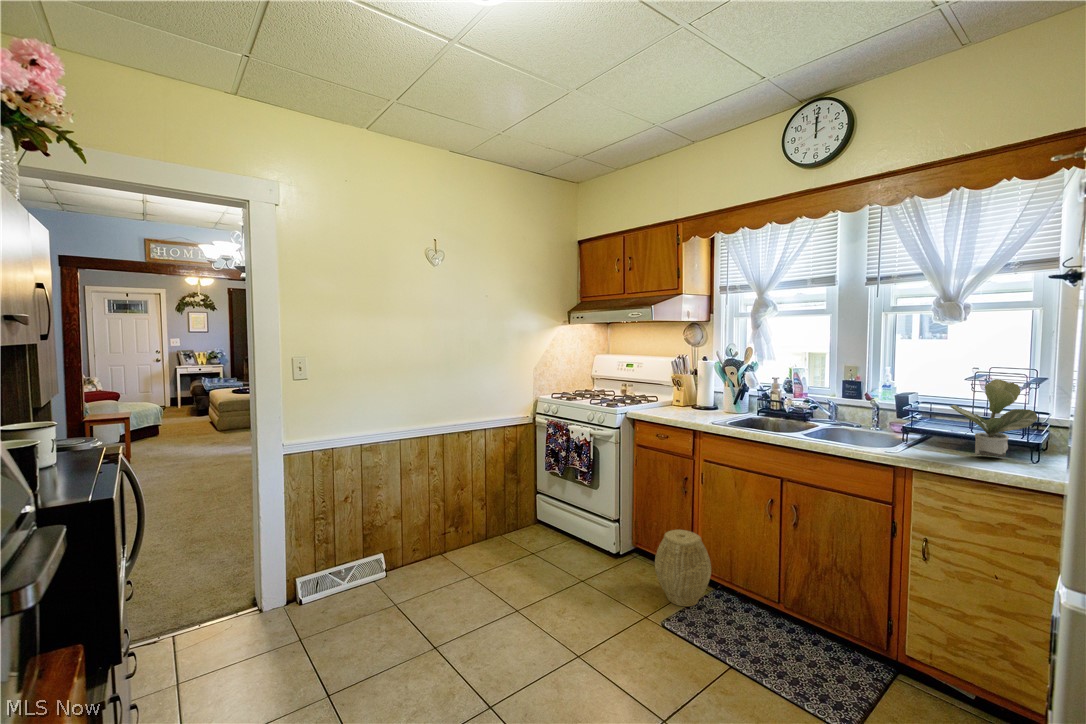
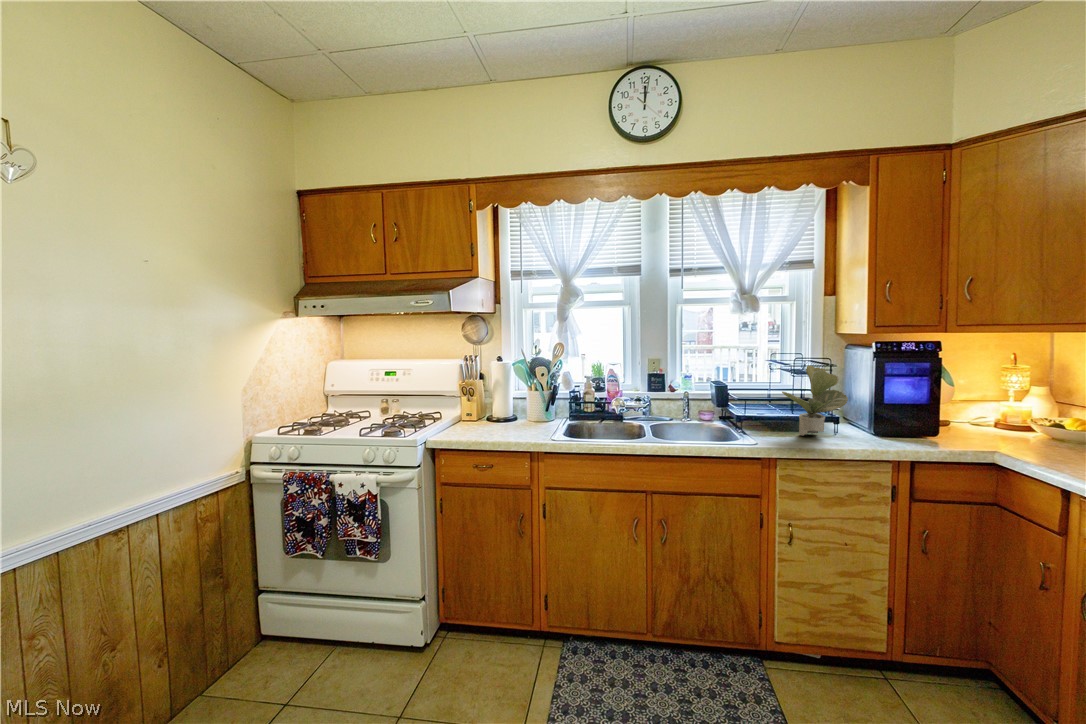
woven basket: present [655,530,711,606] -> none [505,583,576,688]

